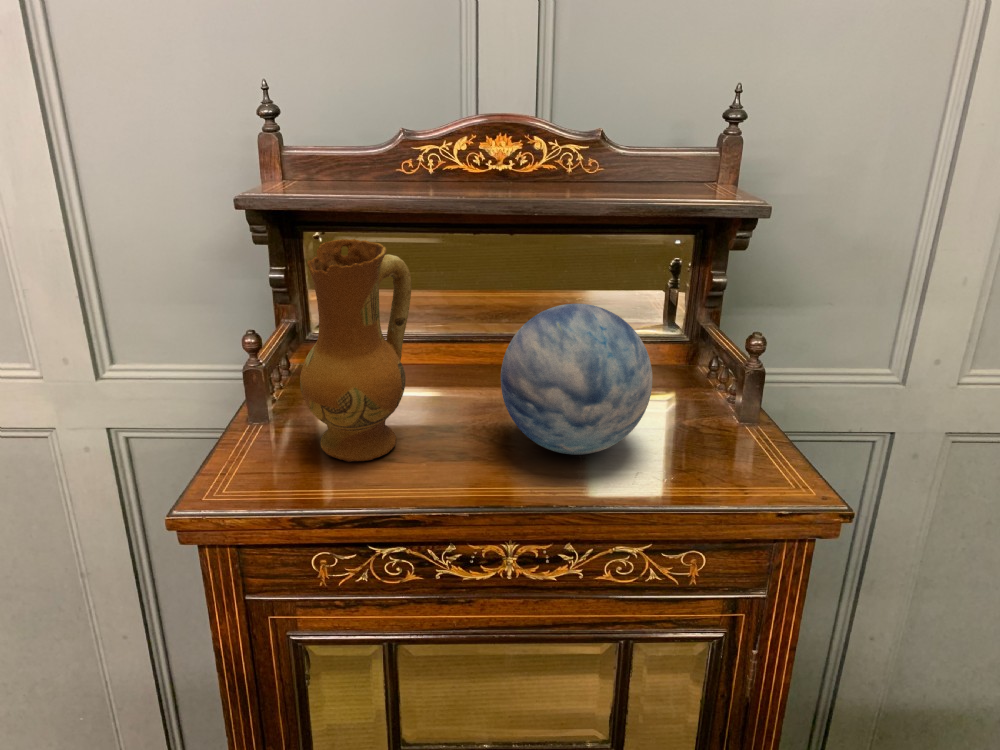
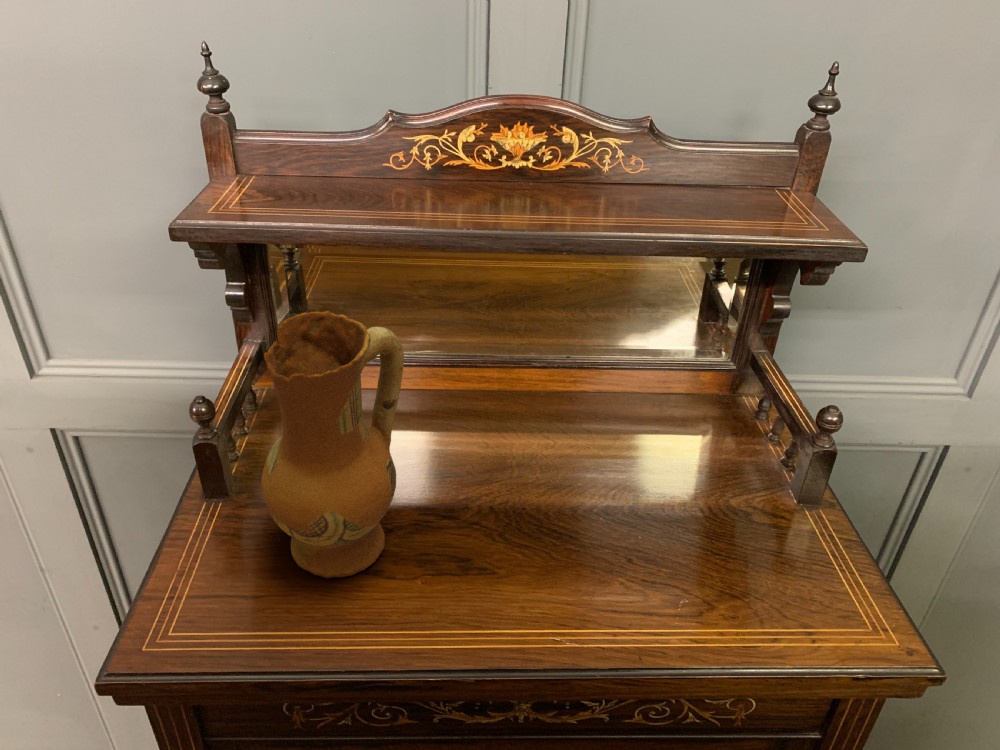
decorative orb: present [501,304,652,455] -> none [517,386,709,579]

